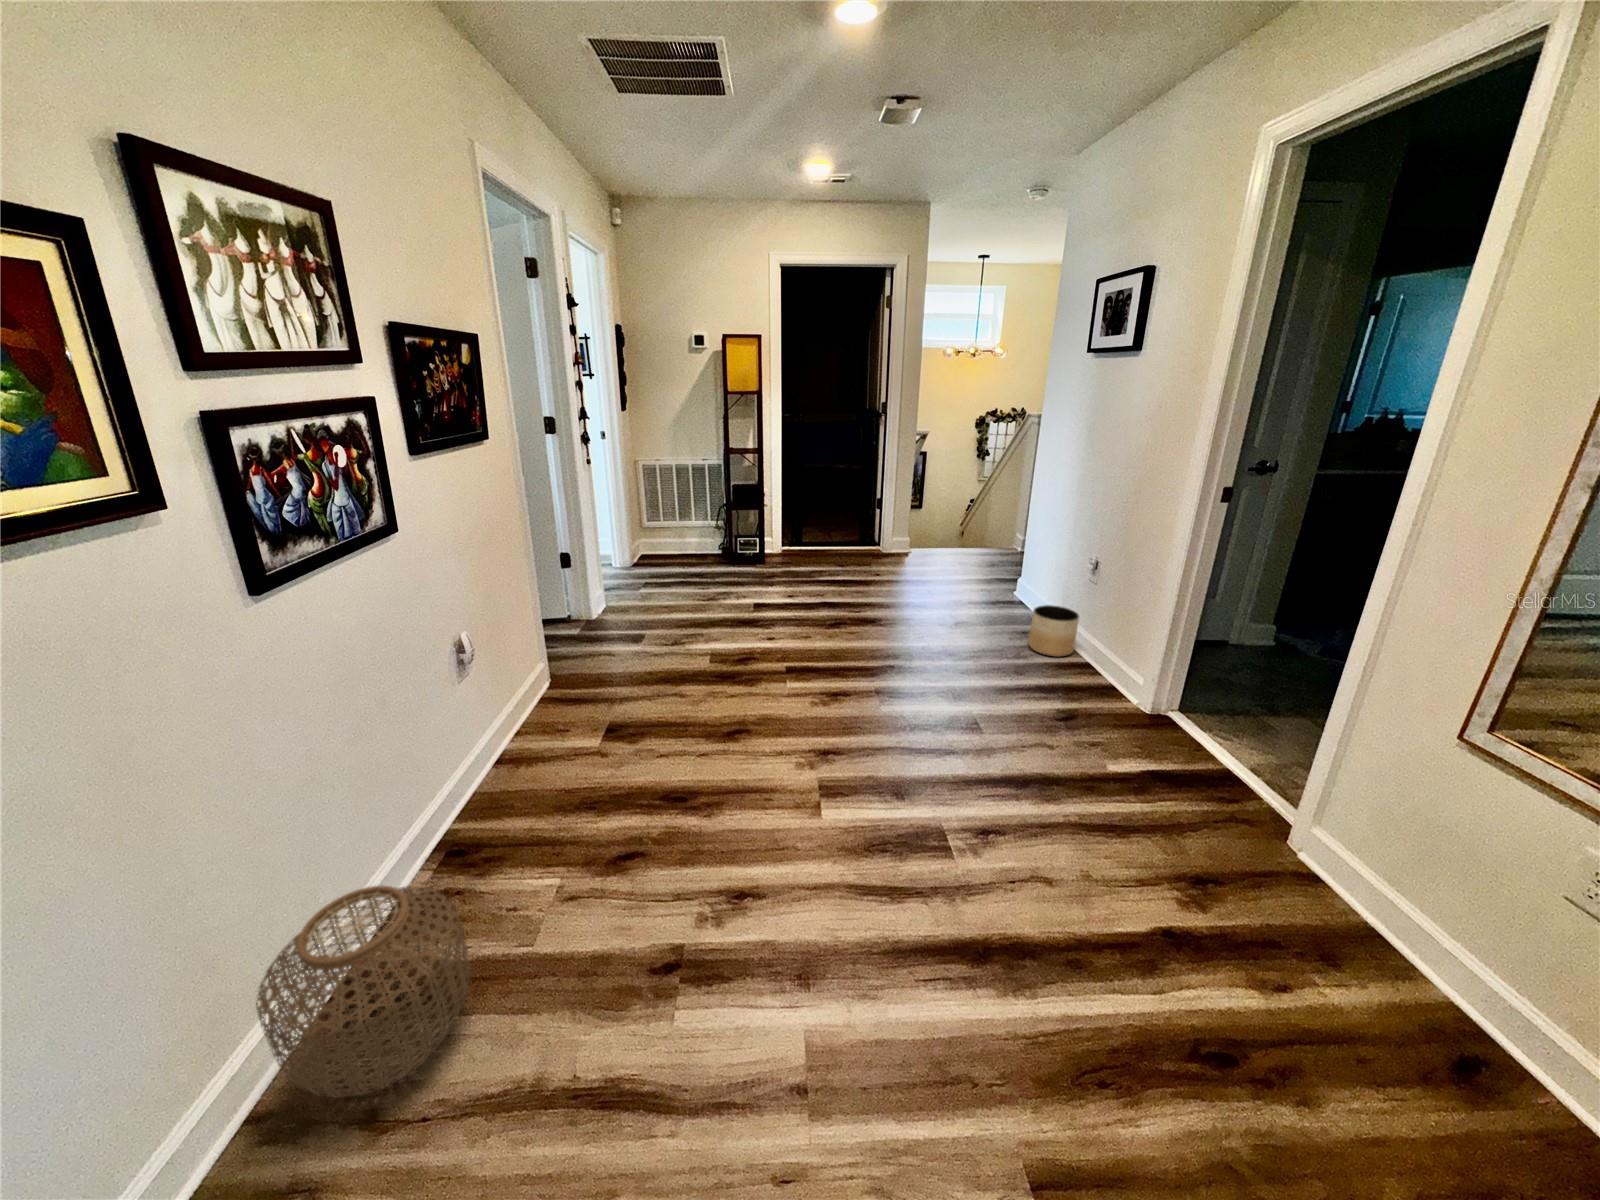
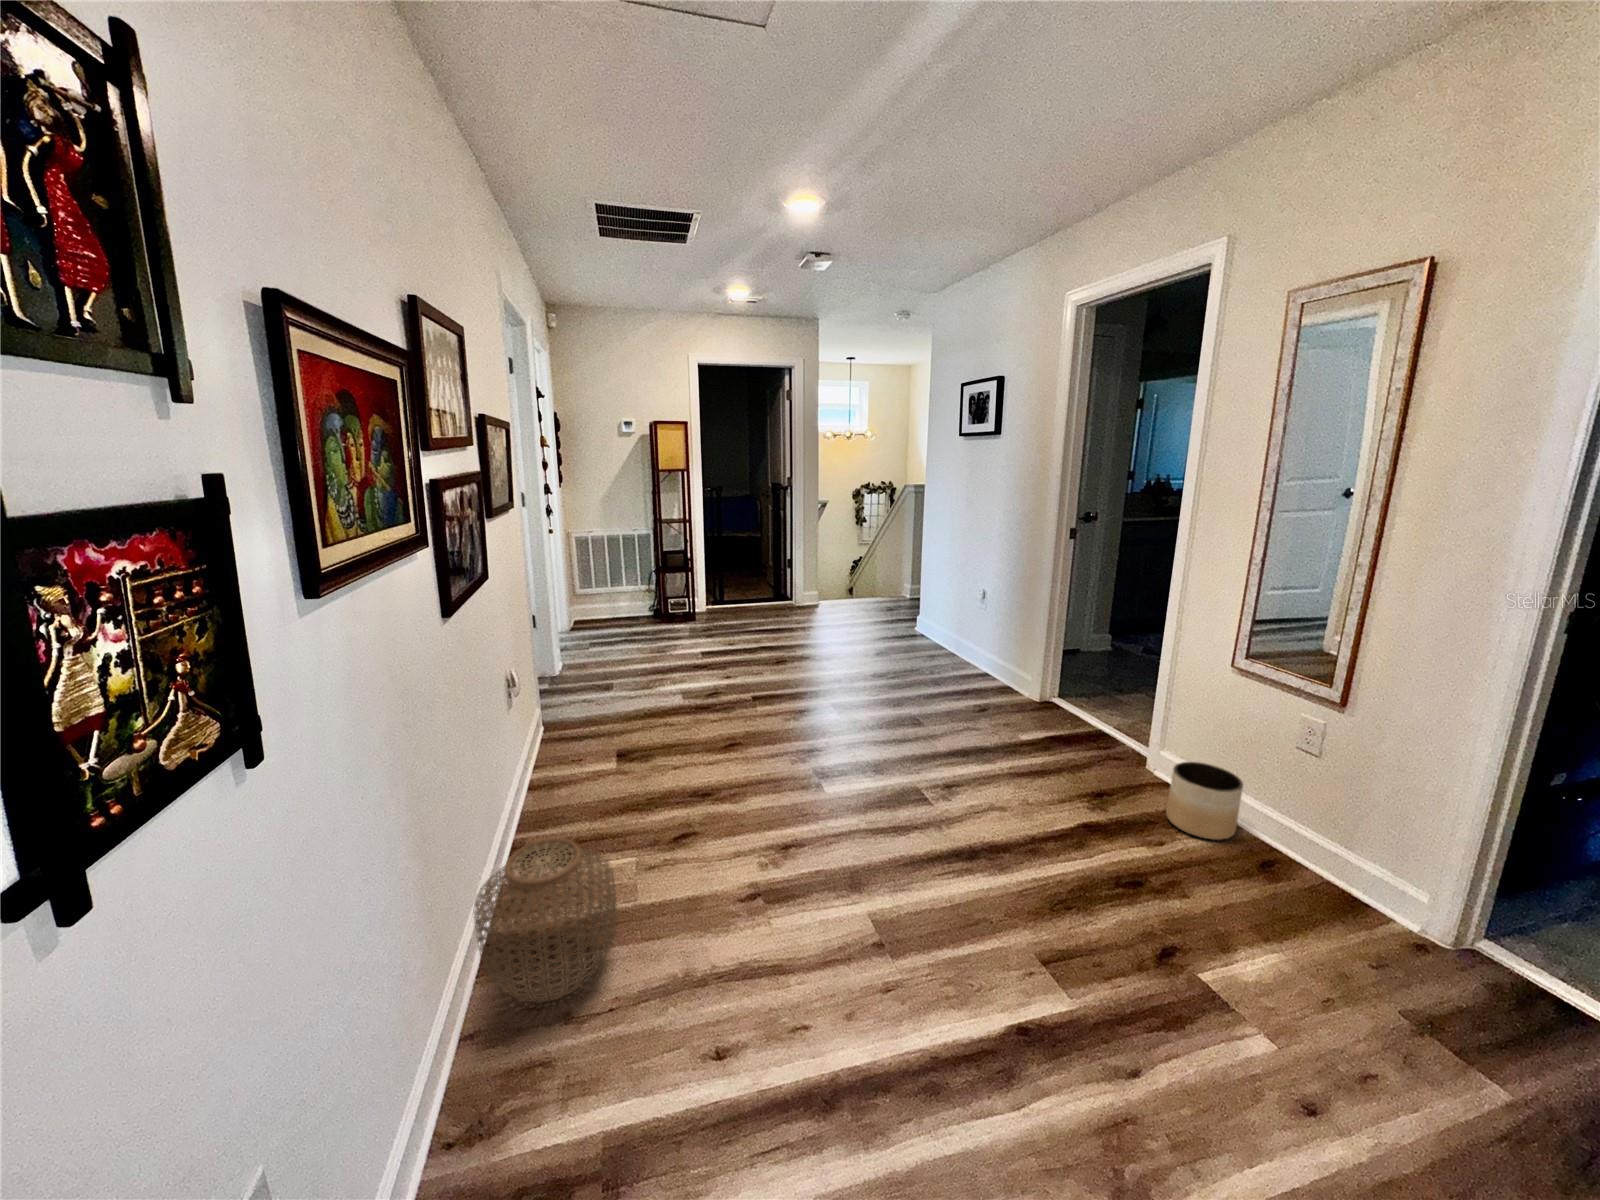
planter: present [1028,605,1079,657] -> present [1166,762,1243,840]

